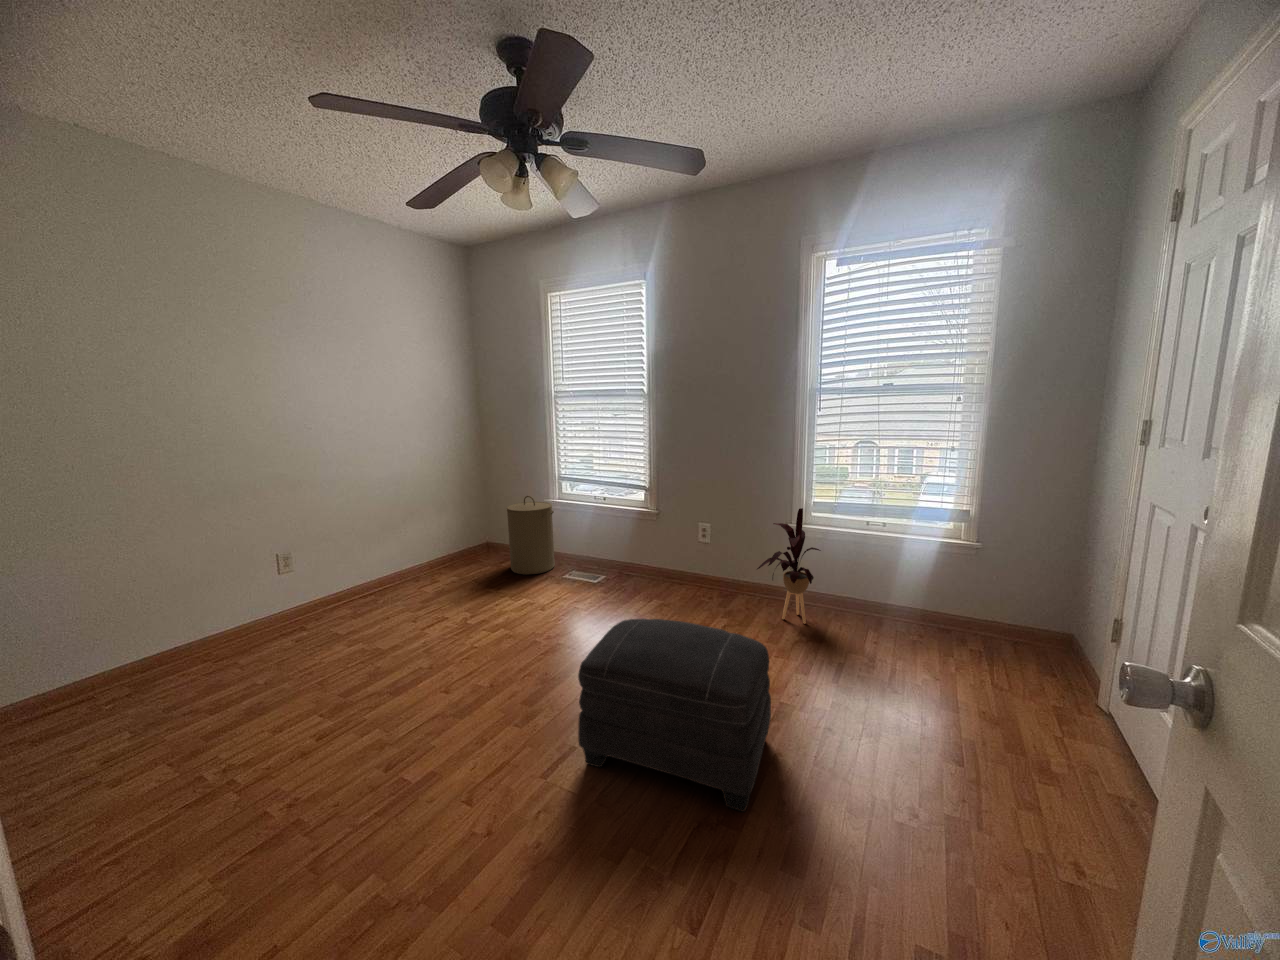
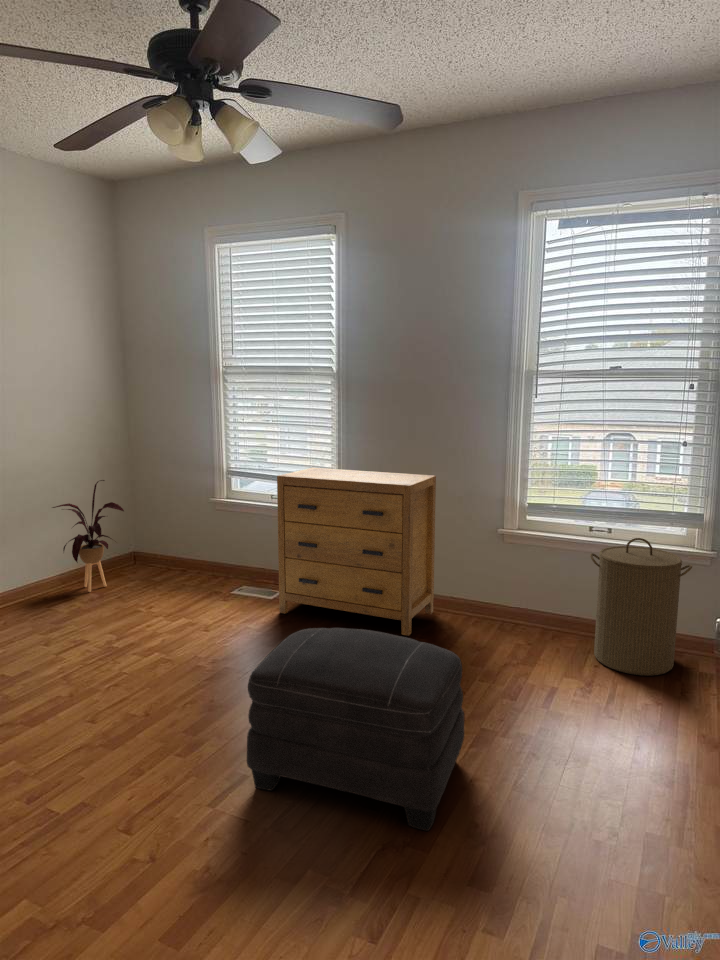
dresser: none [600,474,733,615] -> present [277,468,436,636]
laundry hamper: present [507,496,555,575] -> present [590,538,692,676]
house plant: present [757,508,821,624] -> present [53,480,124,592]

